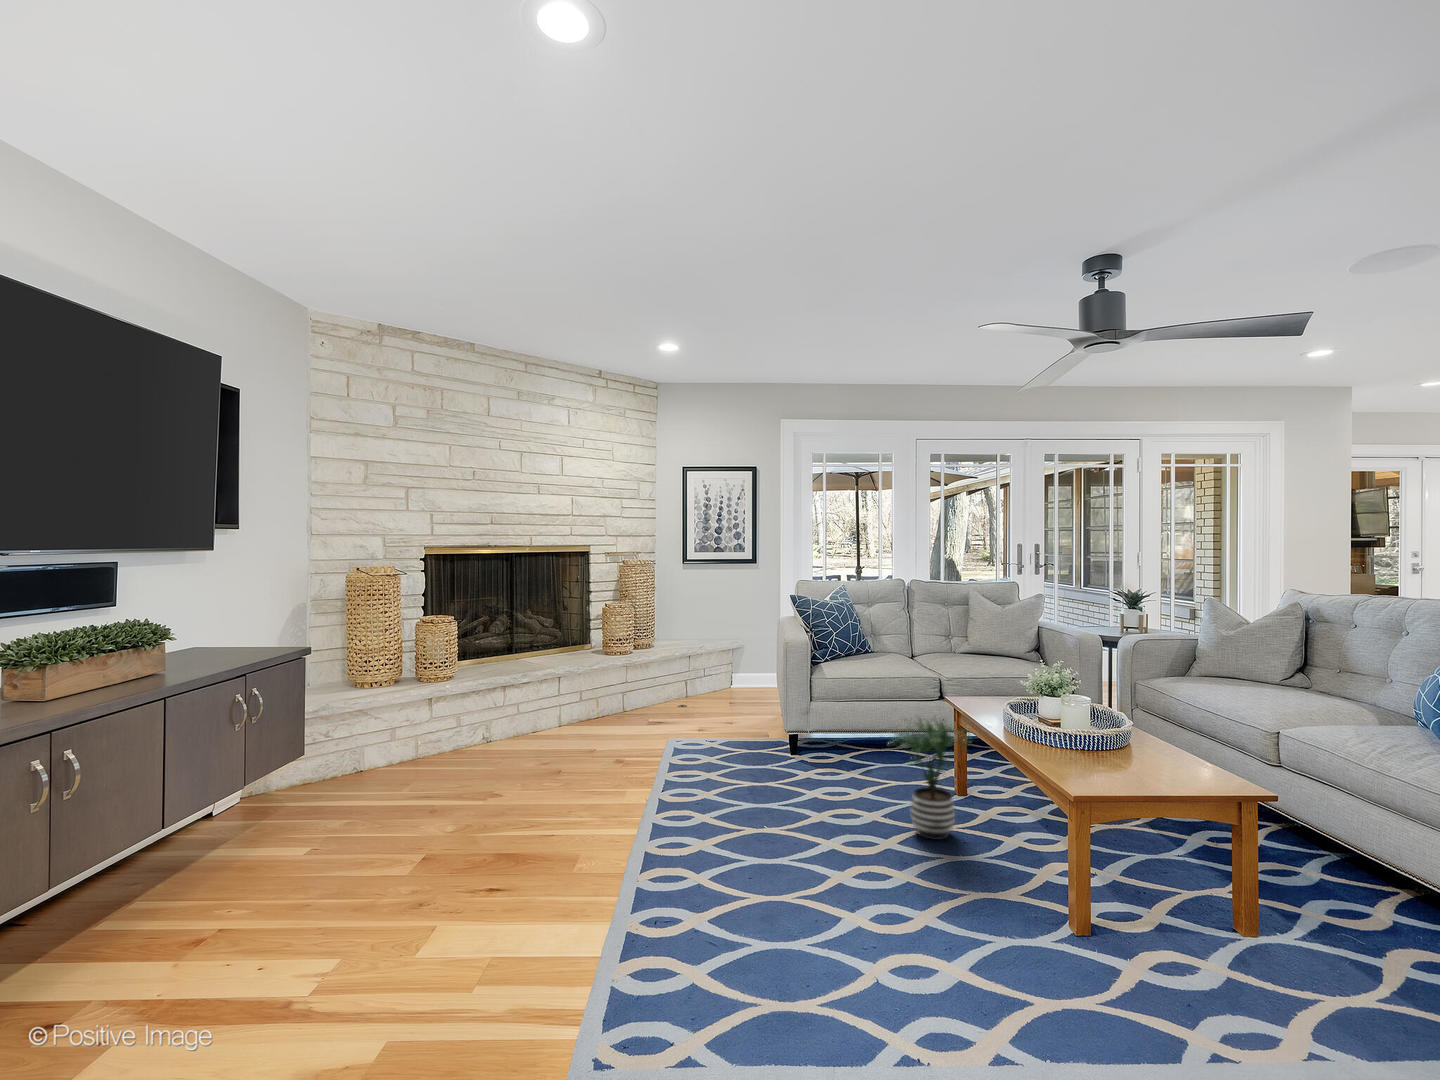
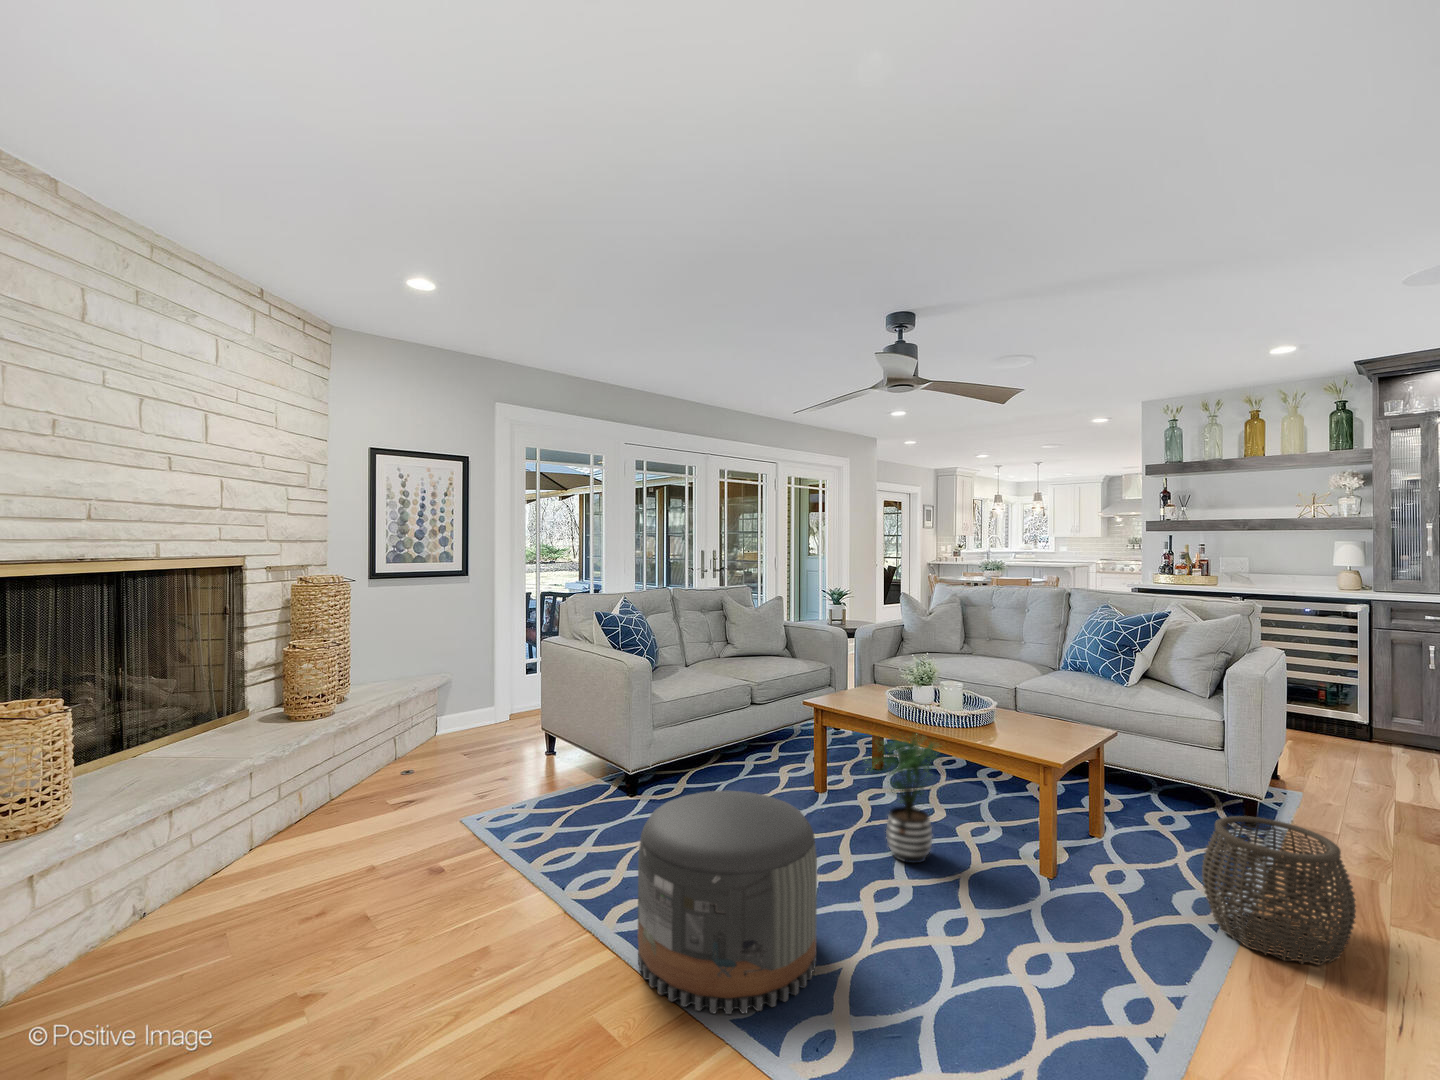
pouf: none [636,721,767,862] -> present [638,791,817,1014]
woven basket: none [1109,852,1282,1033] -> present [1202,816,1356,965]

